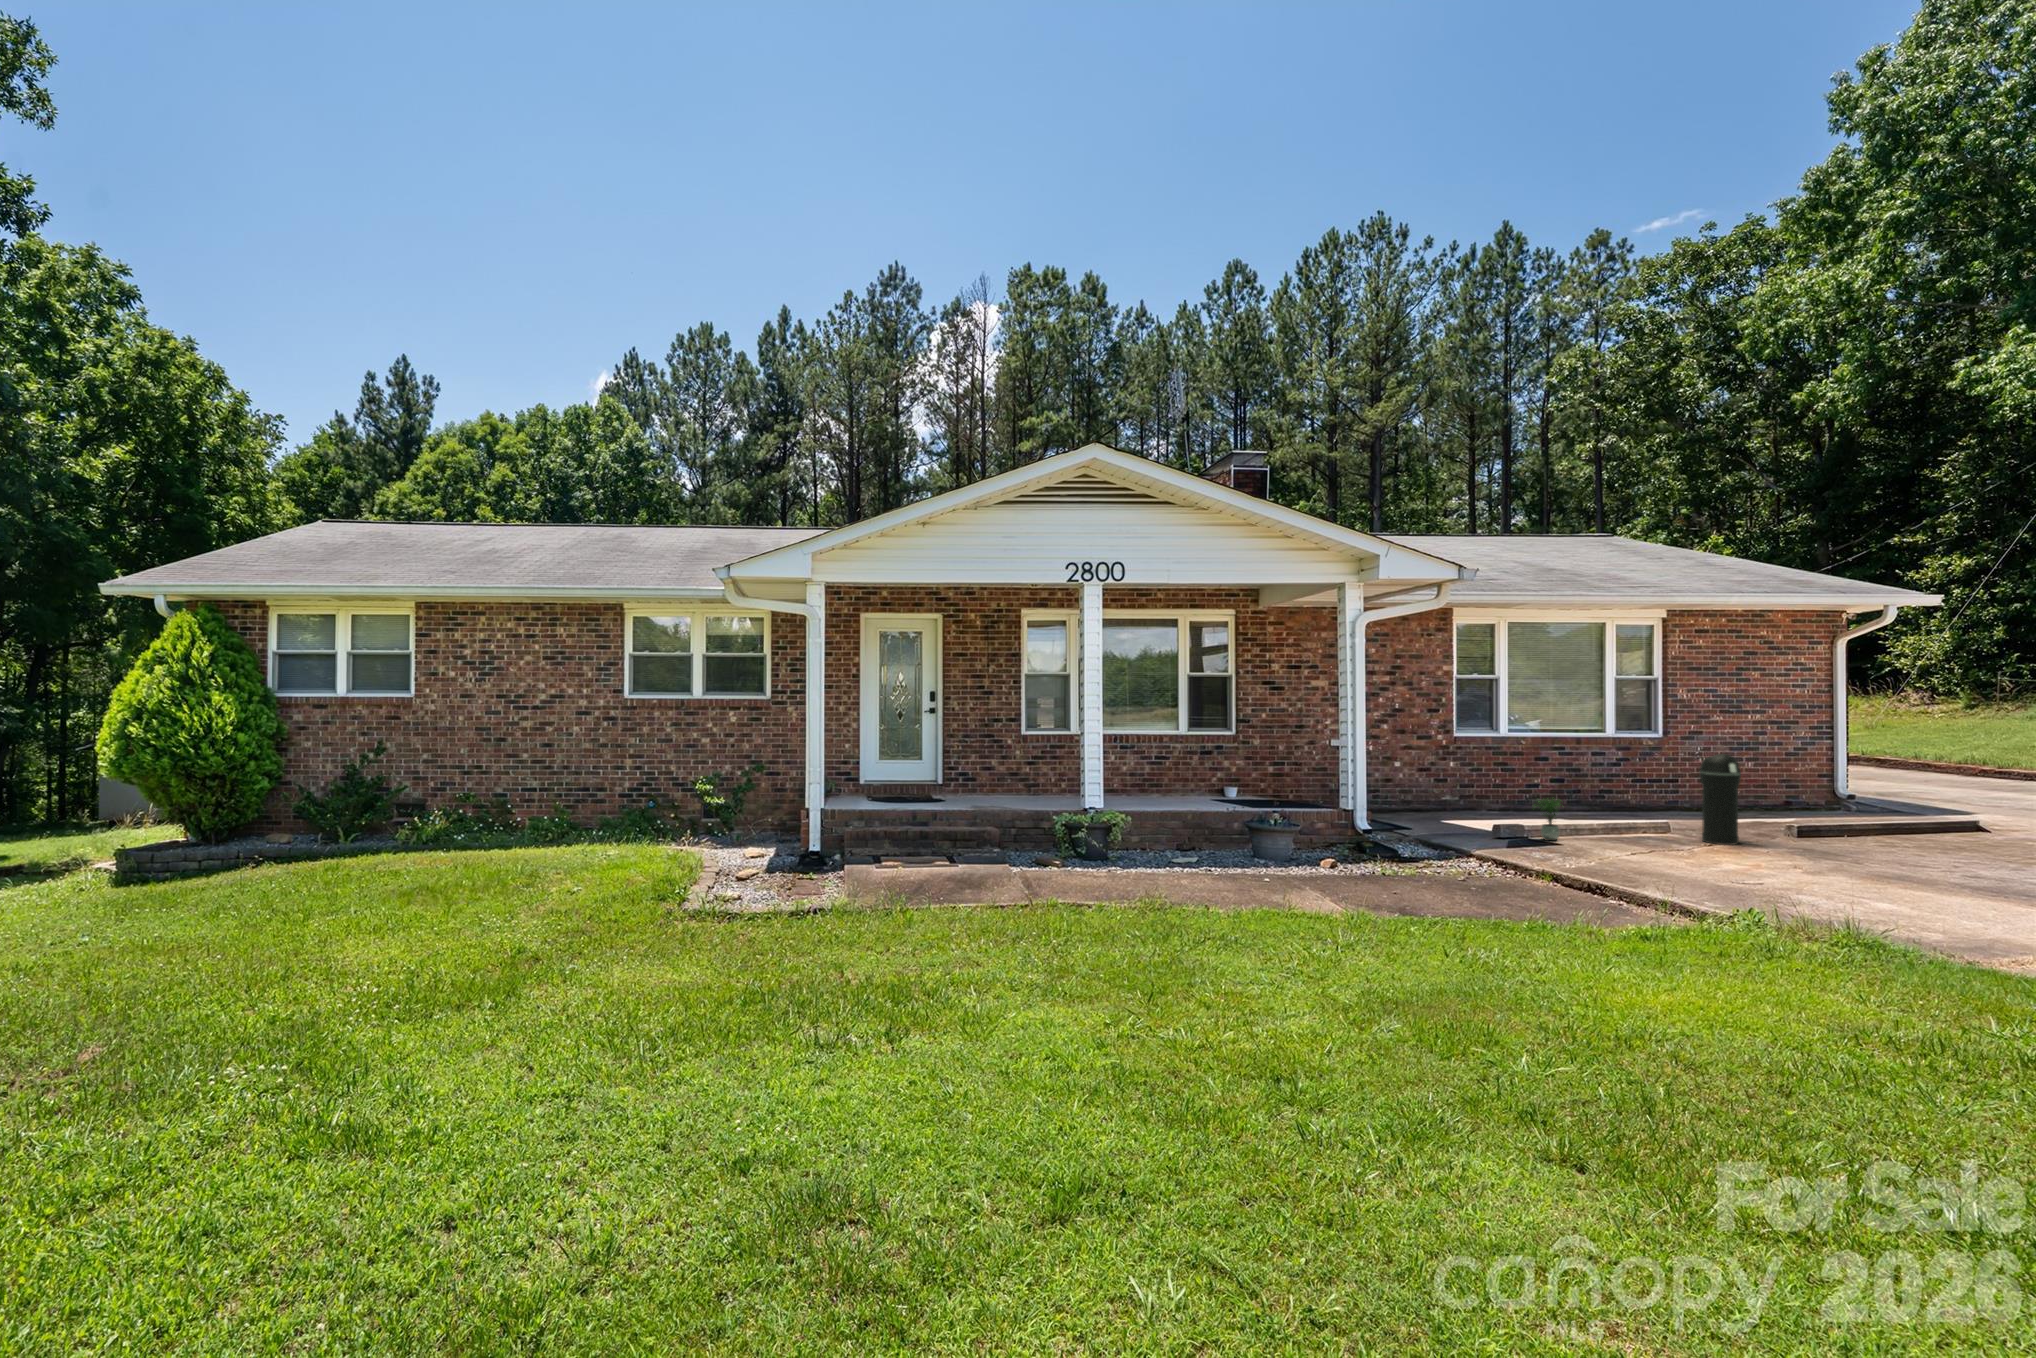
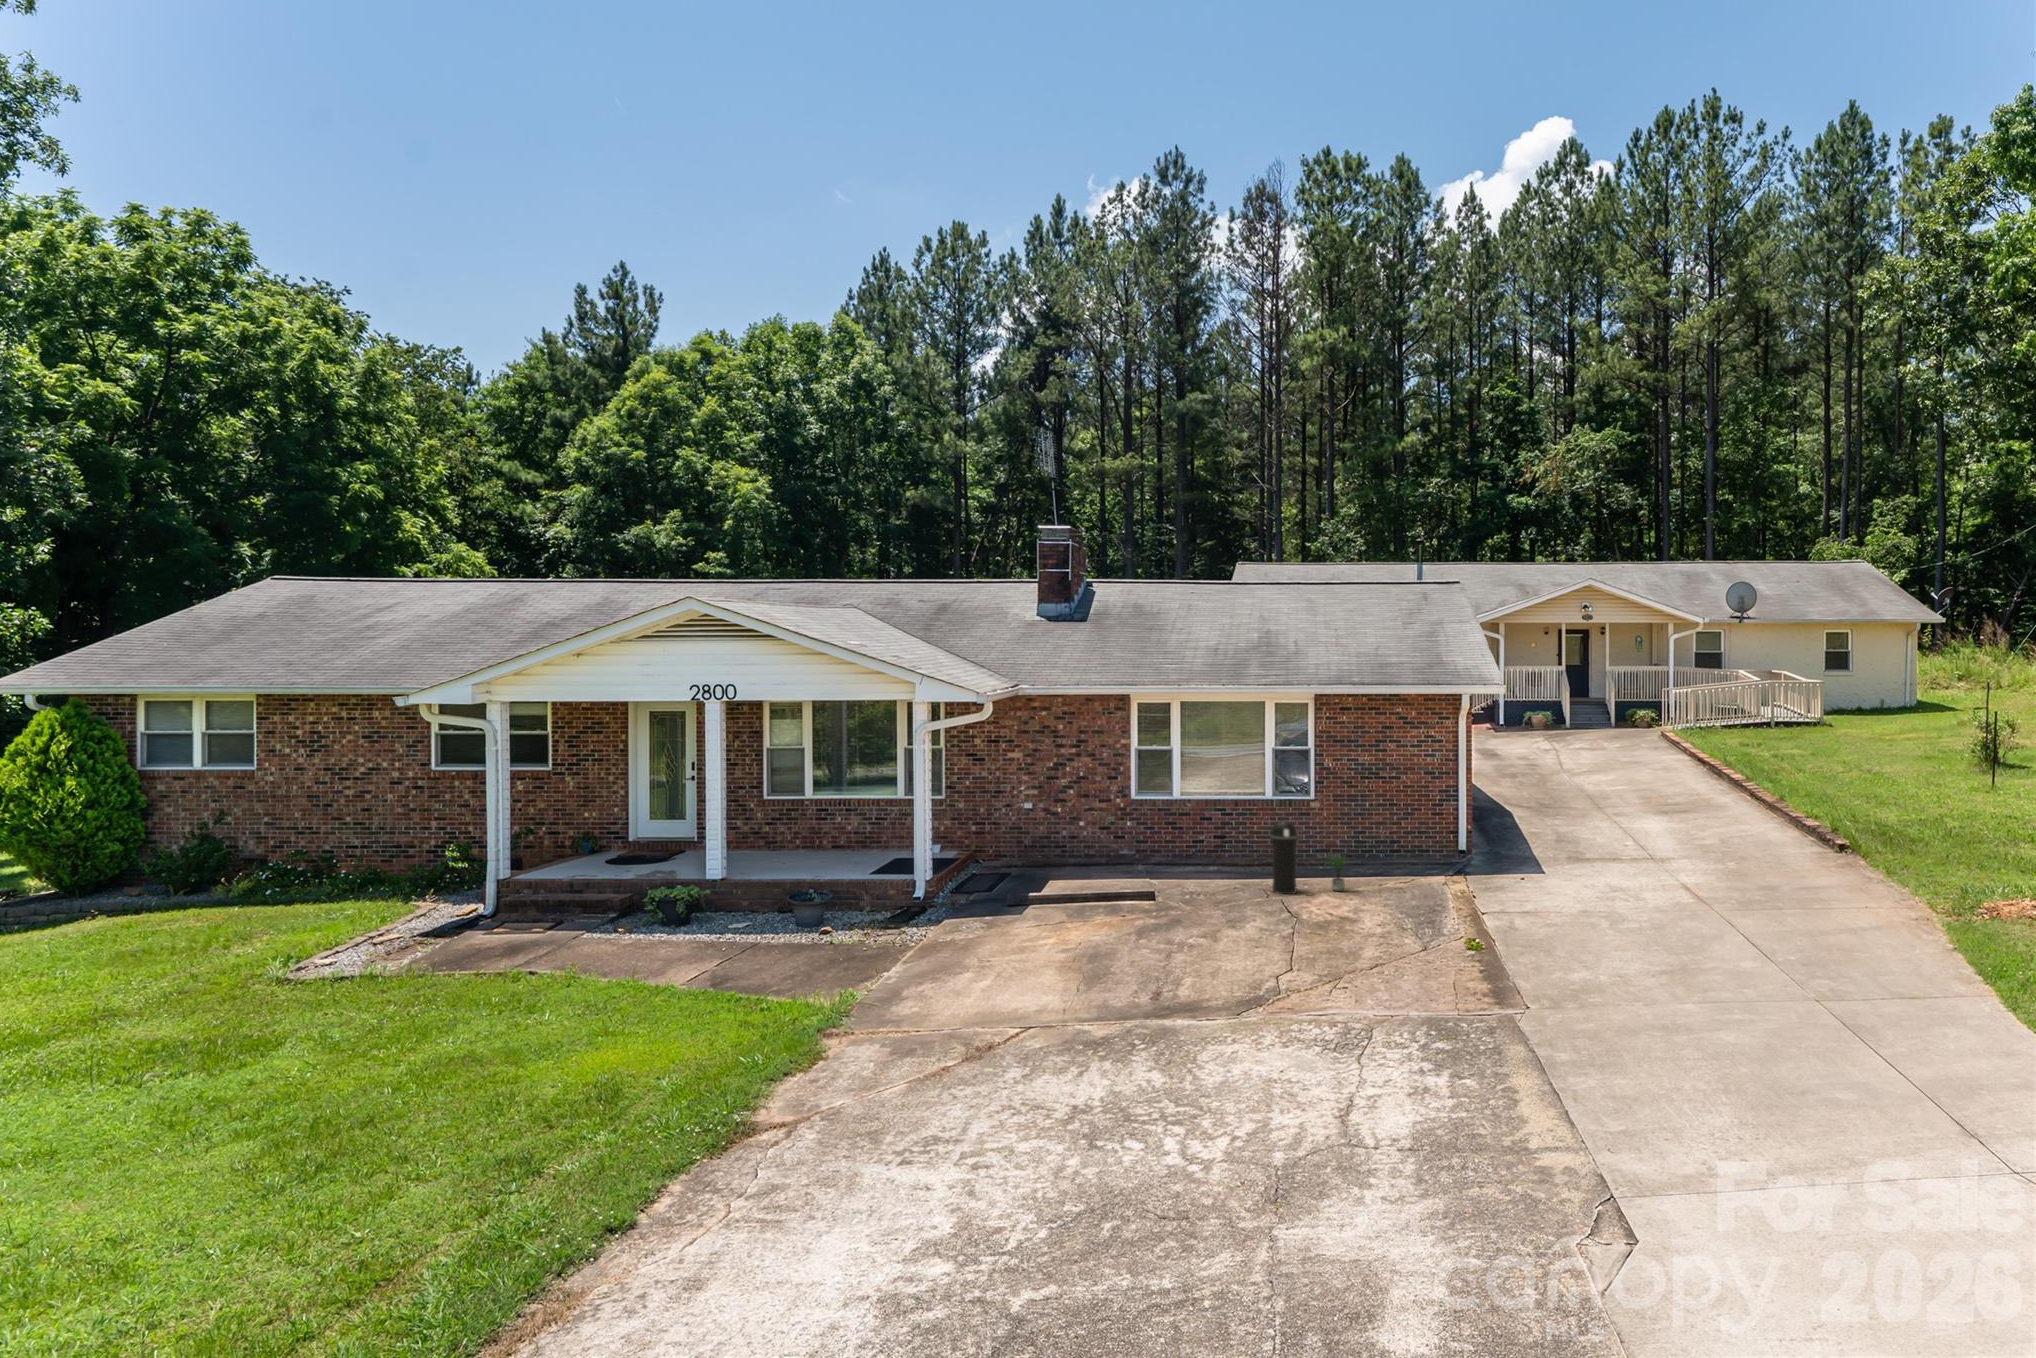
potted plant: present [1535,798,1561,841] -> present [1326,858,1347,892]

